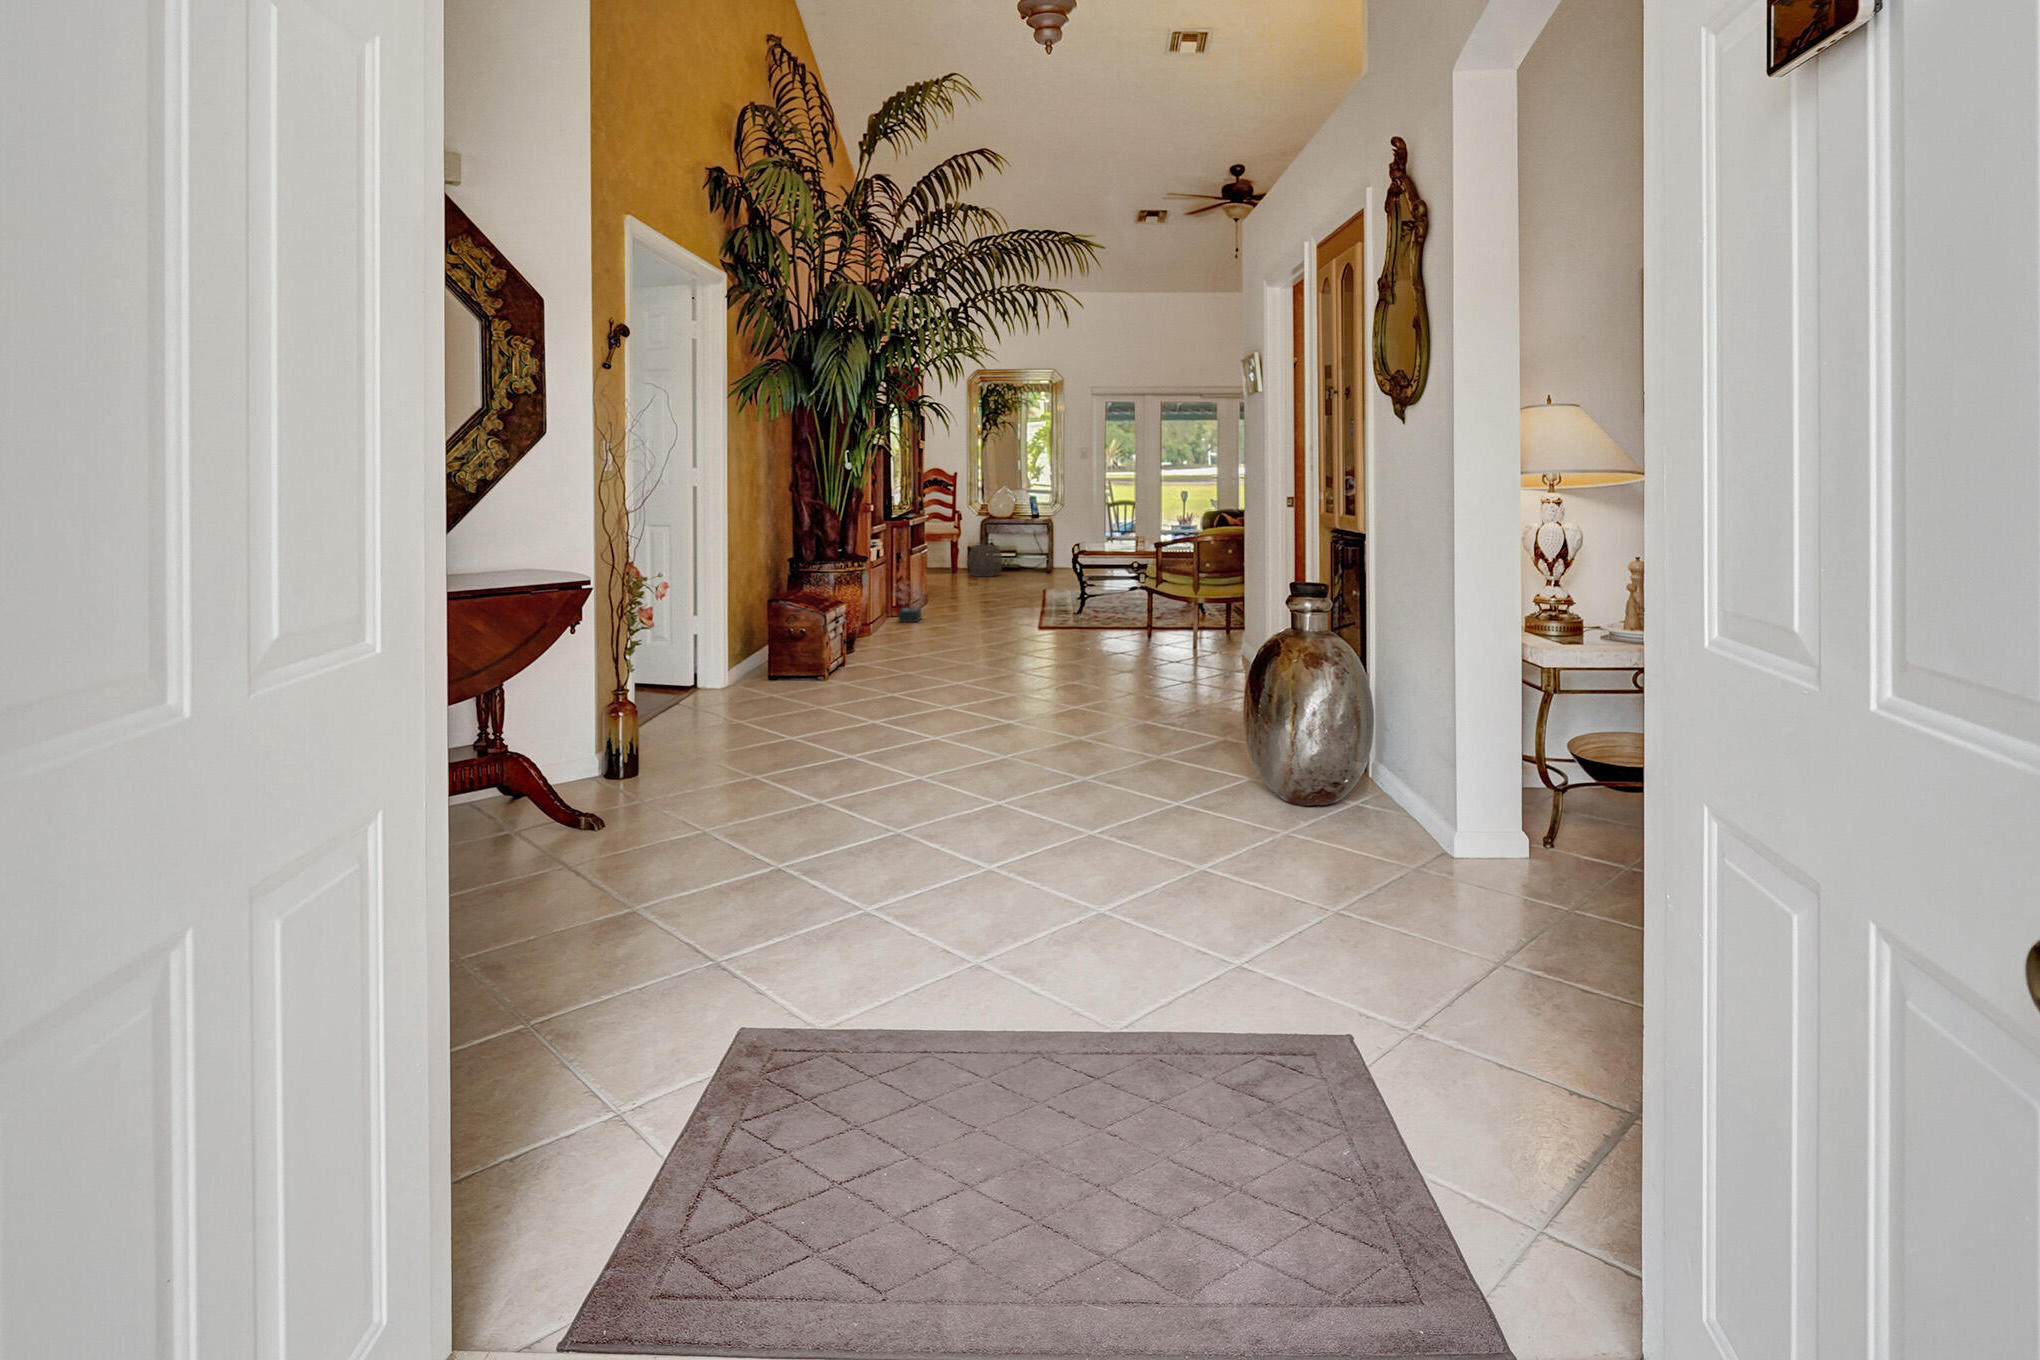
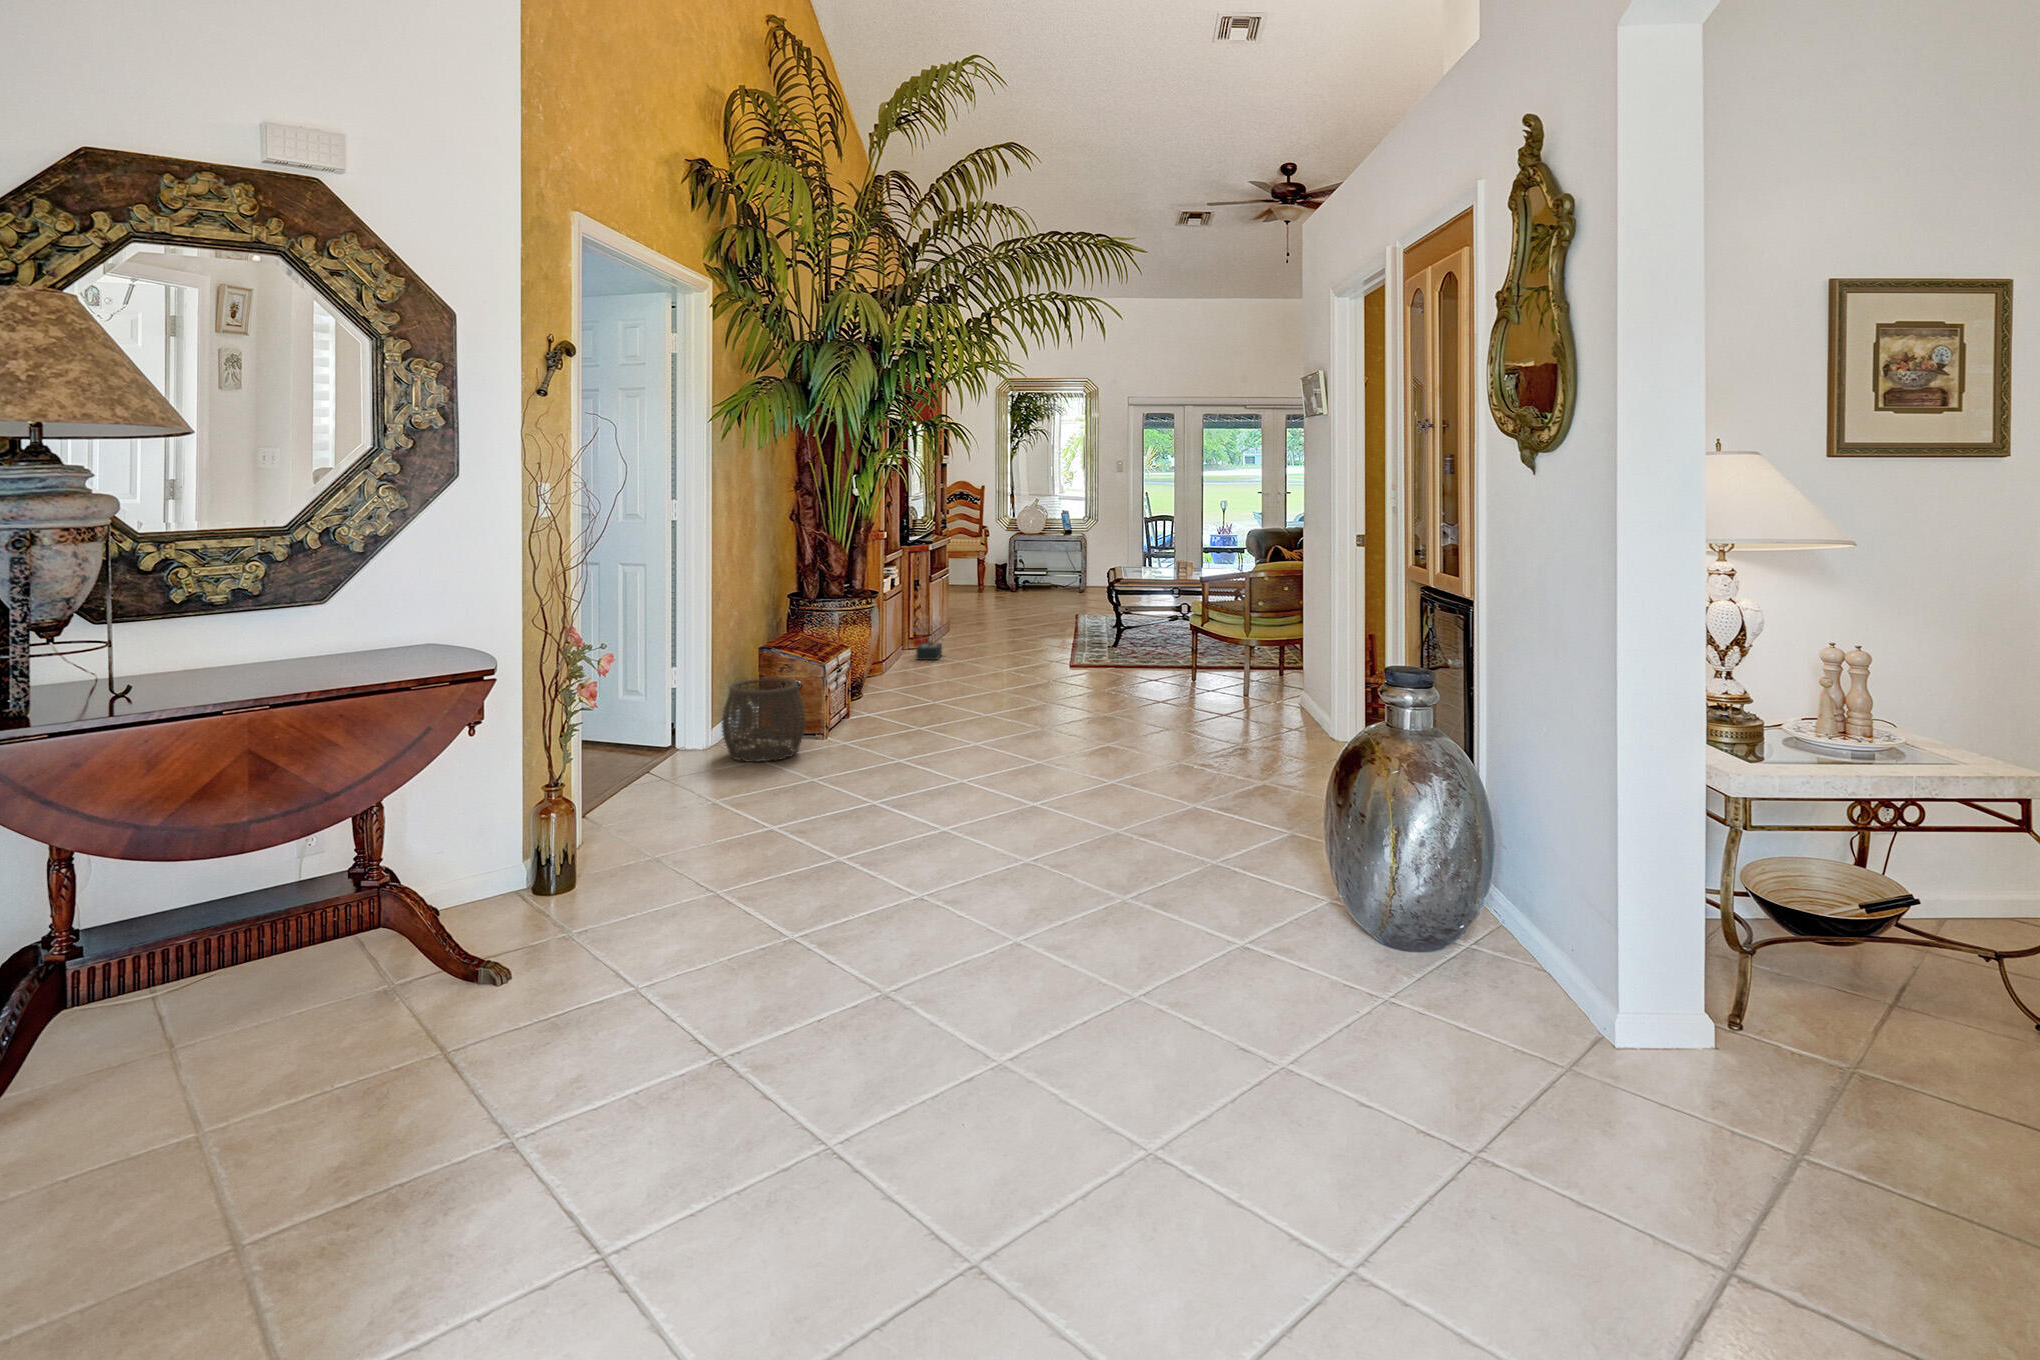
woven basket: present [968,545,1002,577] -> present [722,678,806,762]

